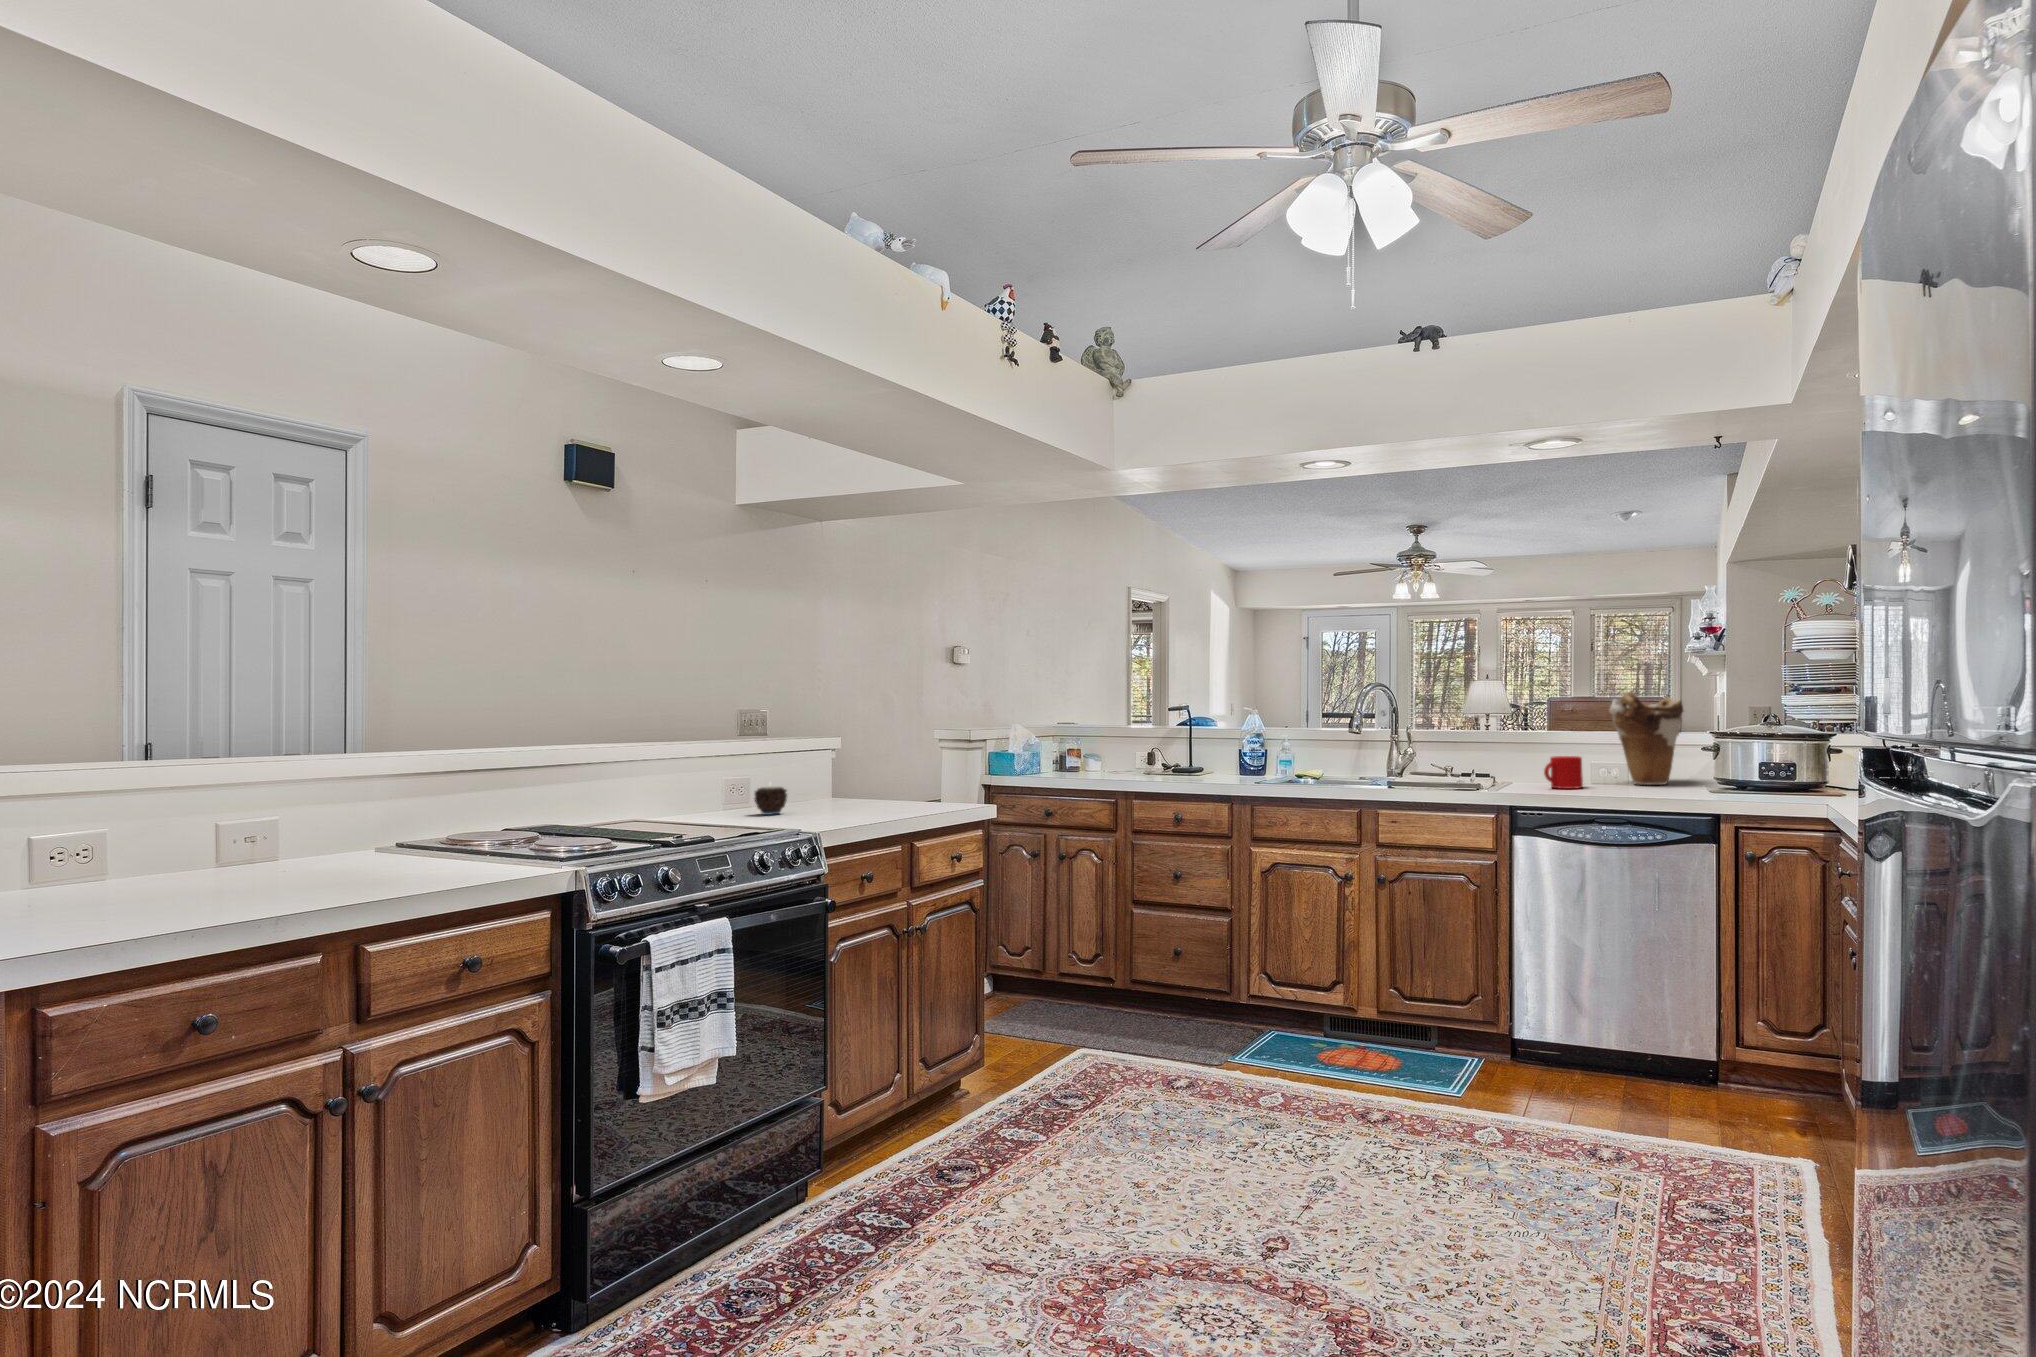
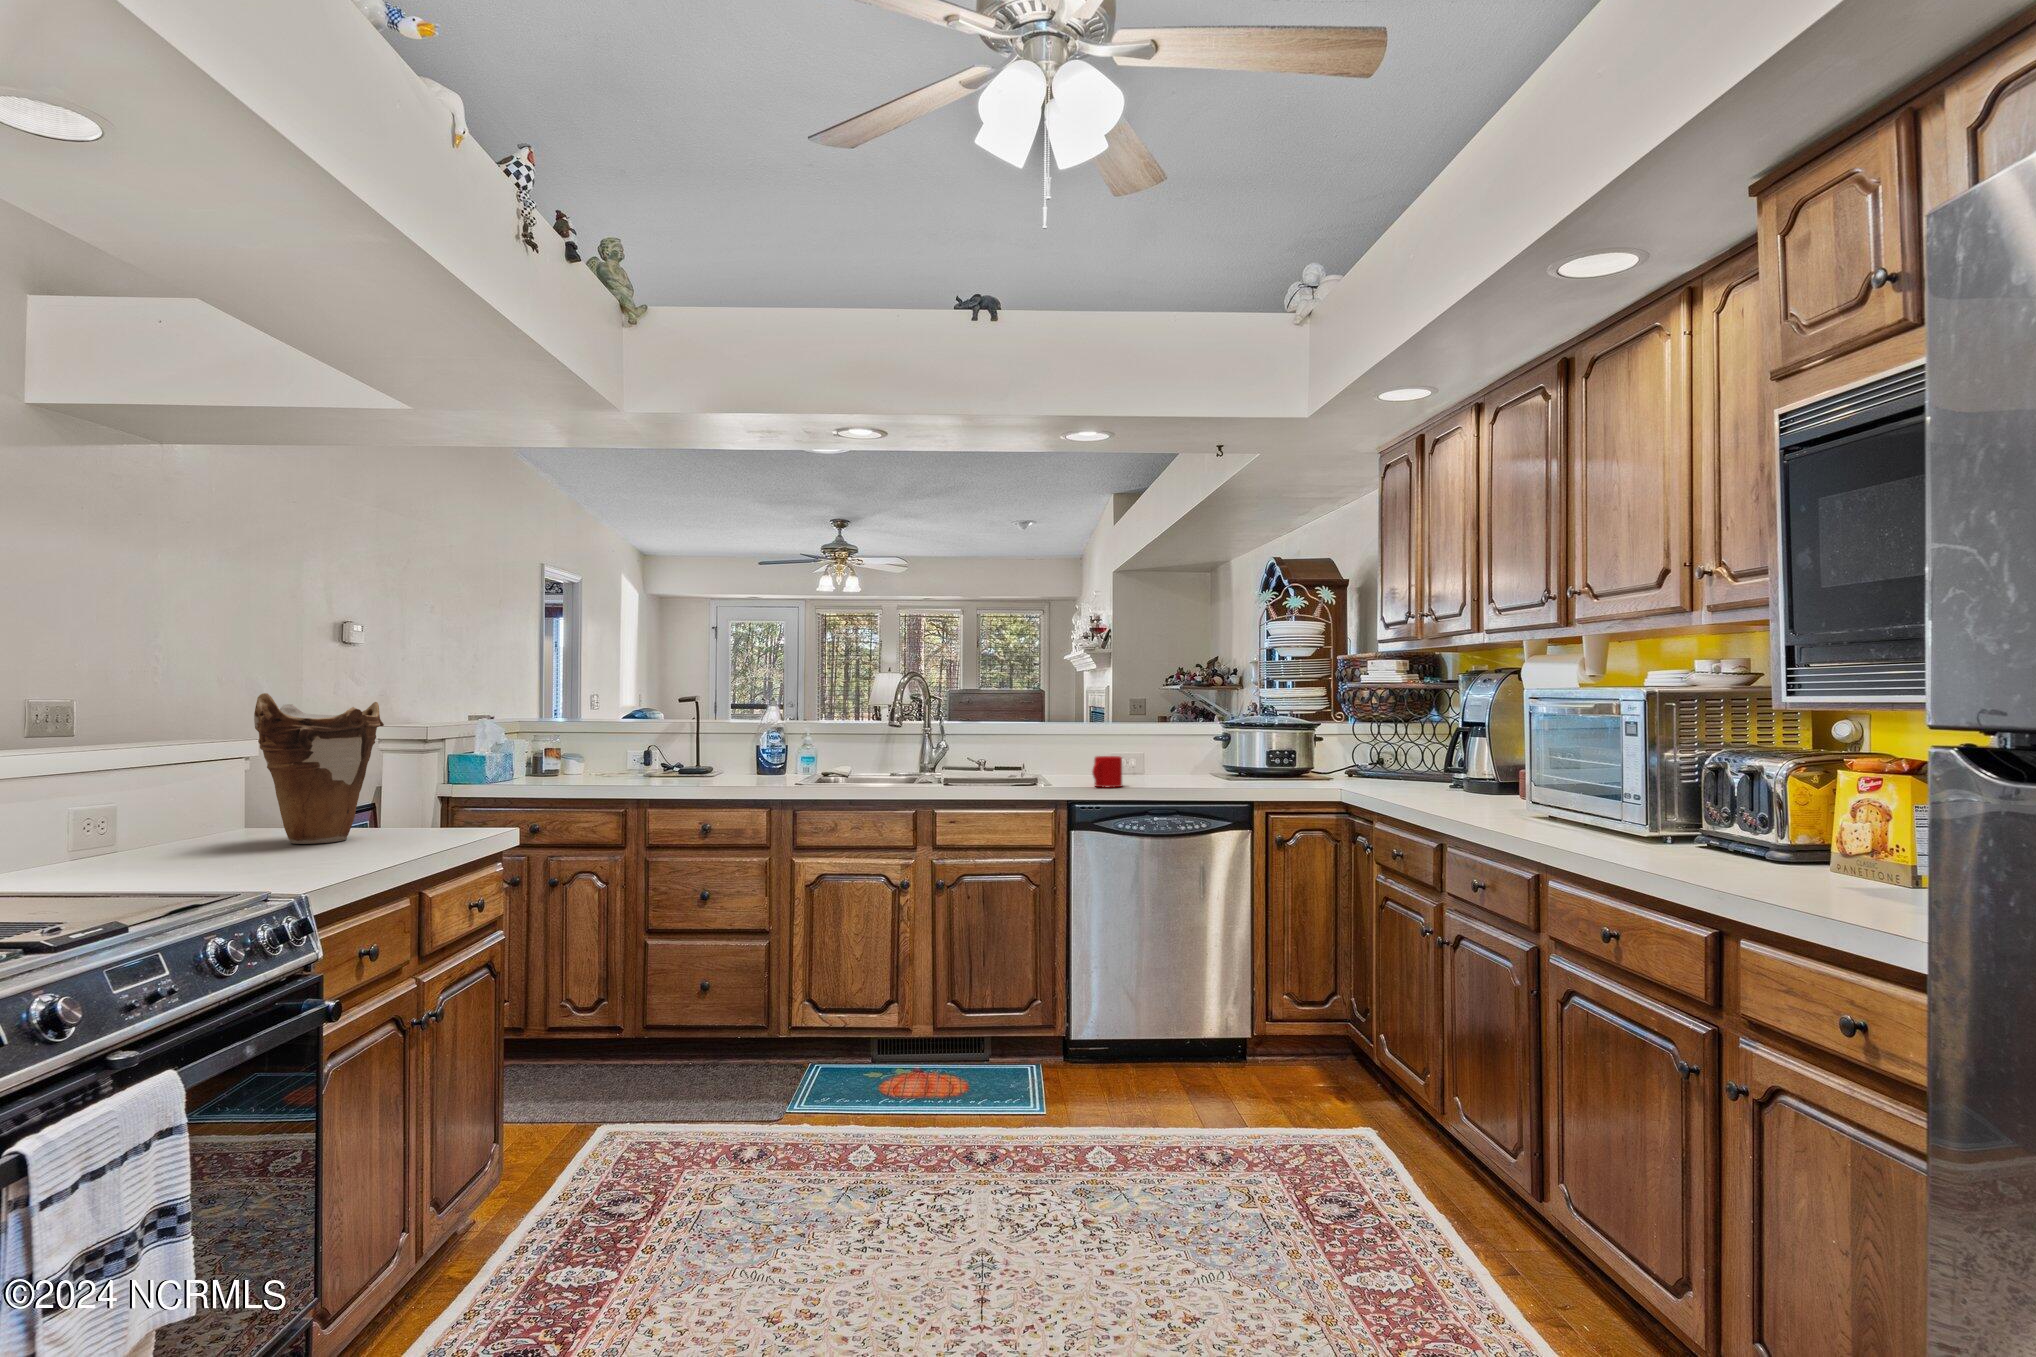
vase: present [1610,692,1683,785] -> present [254,693,384,844]
candle: present [754,787,787,815] -> none [115,809,184,862]

